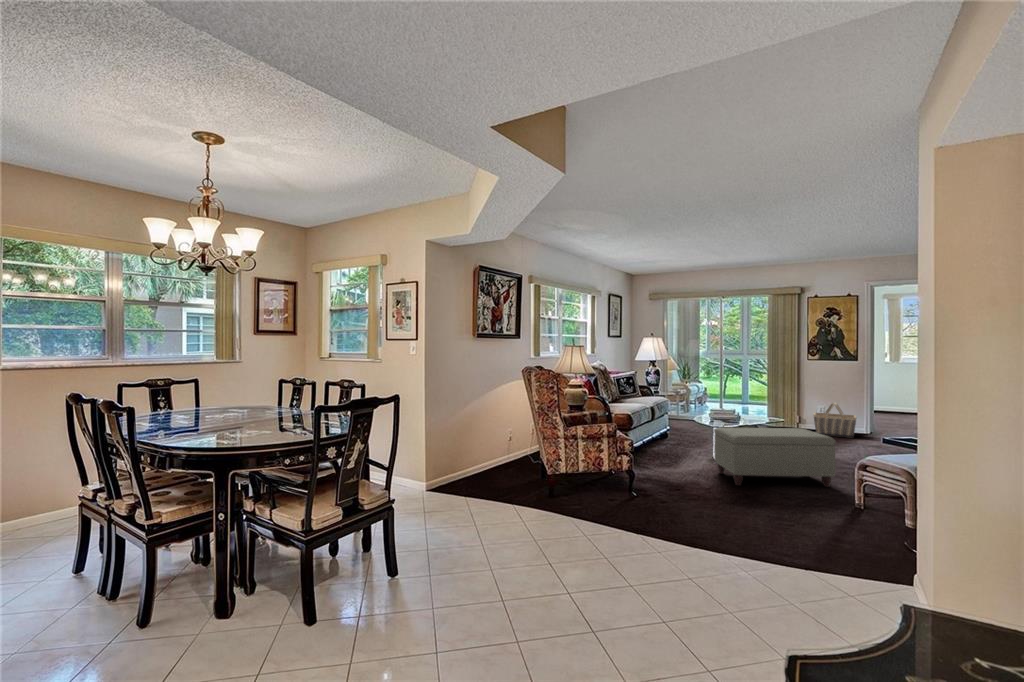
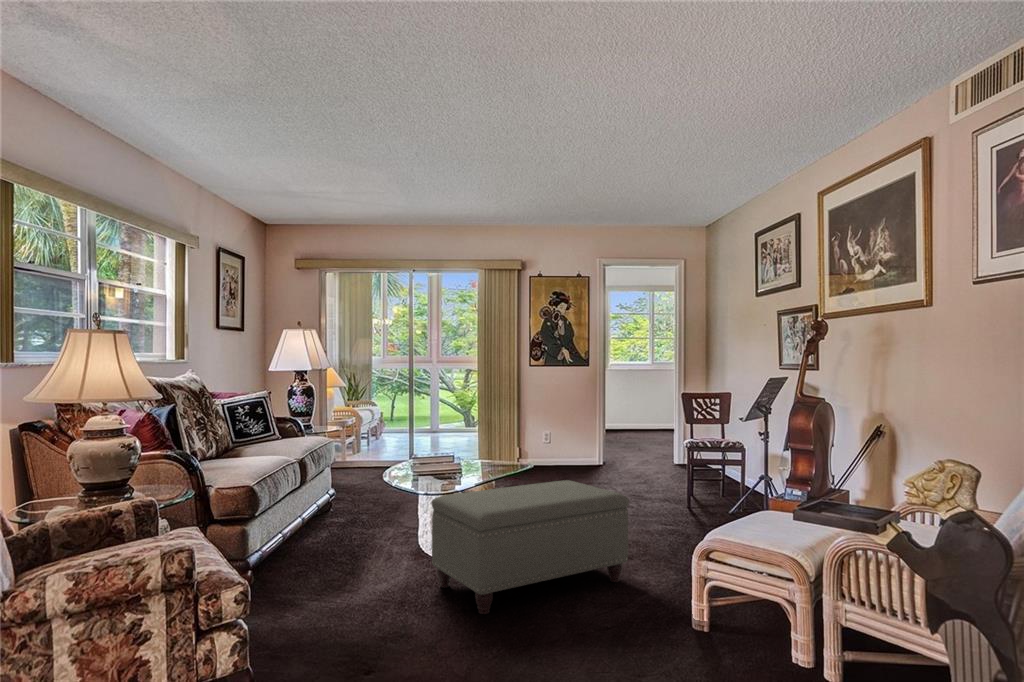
basket: present [814,403,856,438] -> none [537,427,591,476]

